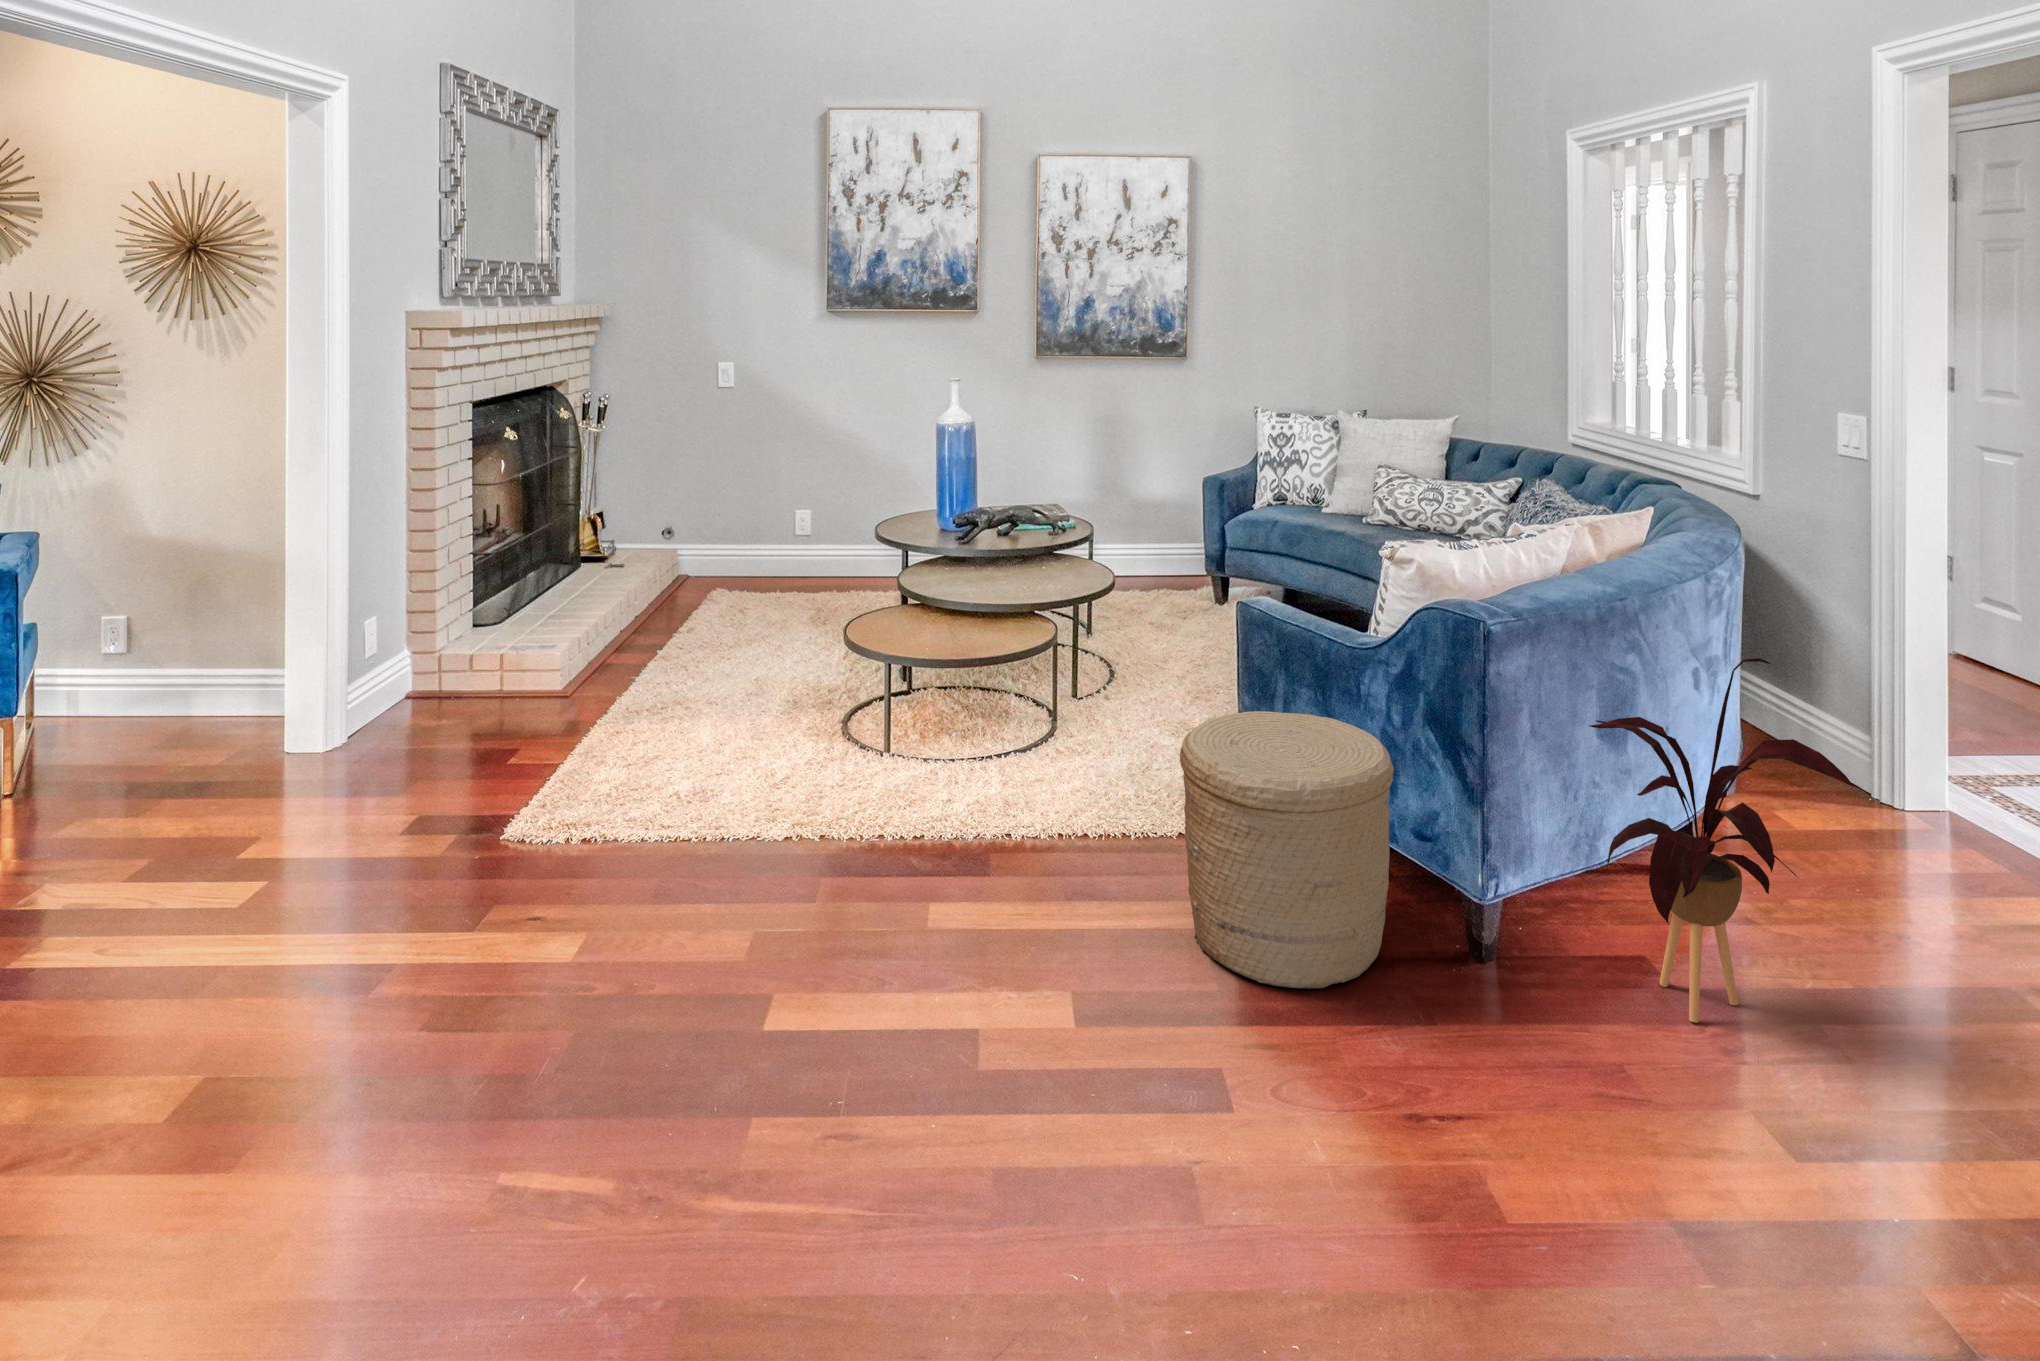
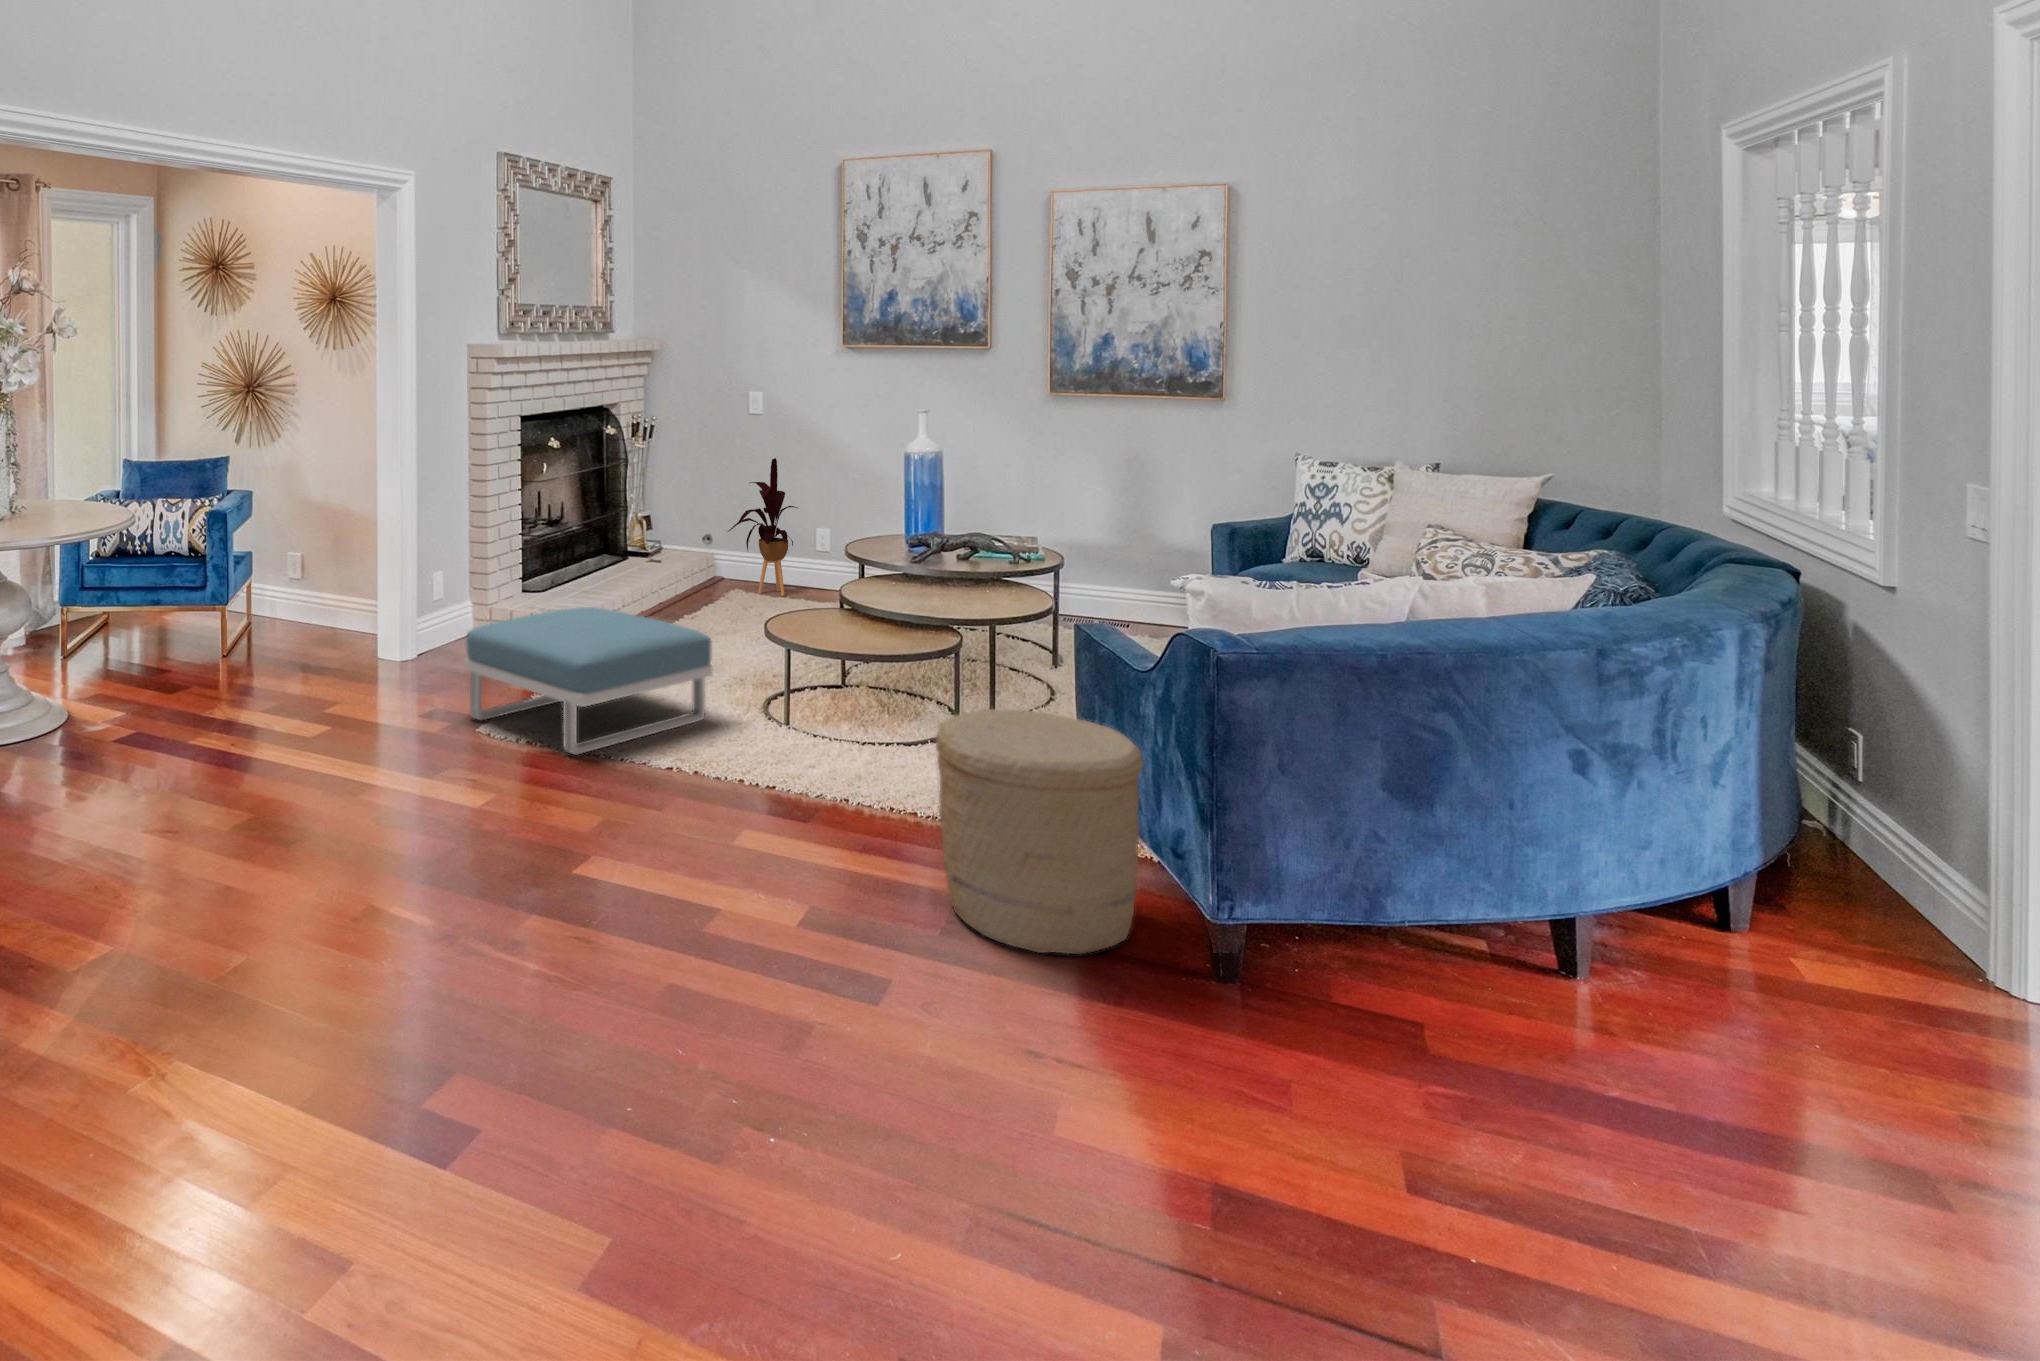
footstool: none [468,641,797,847] -> present [464,607,713,755]
house plant: present [1590,658,1854,1023] -> present [728,458,797,596]

